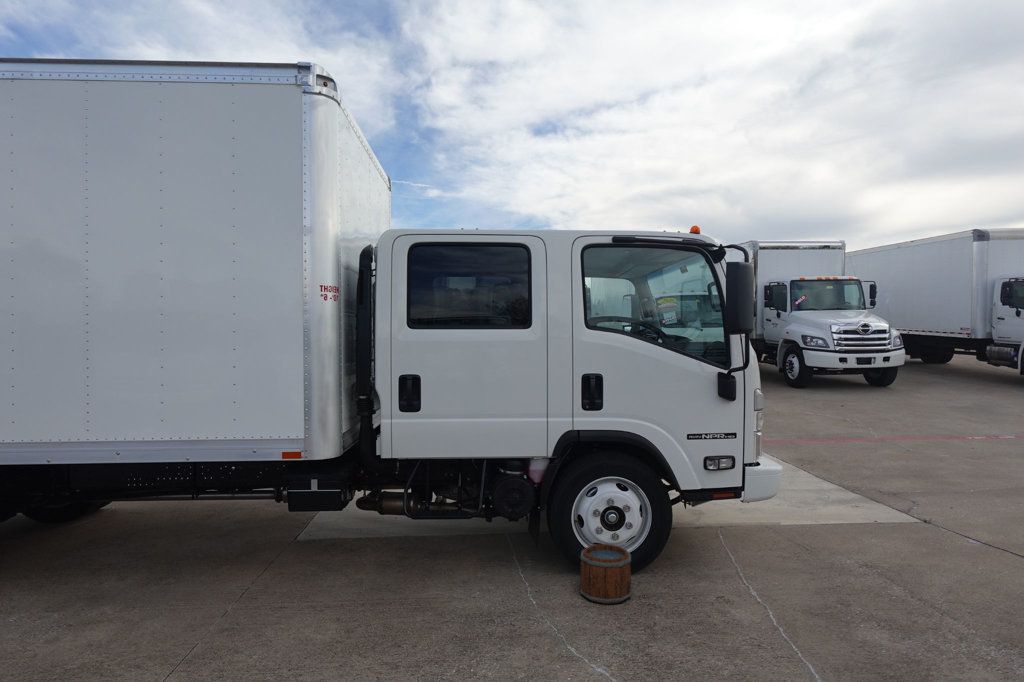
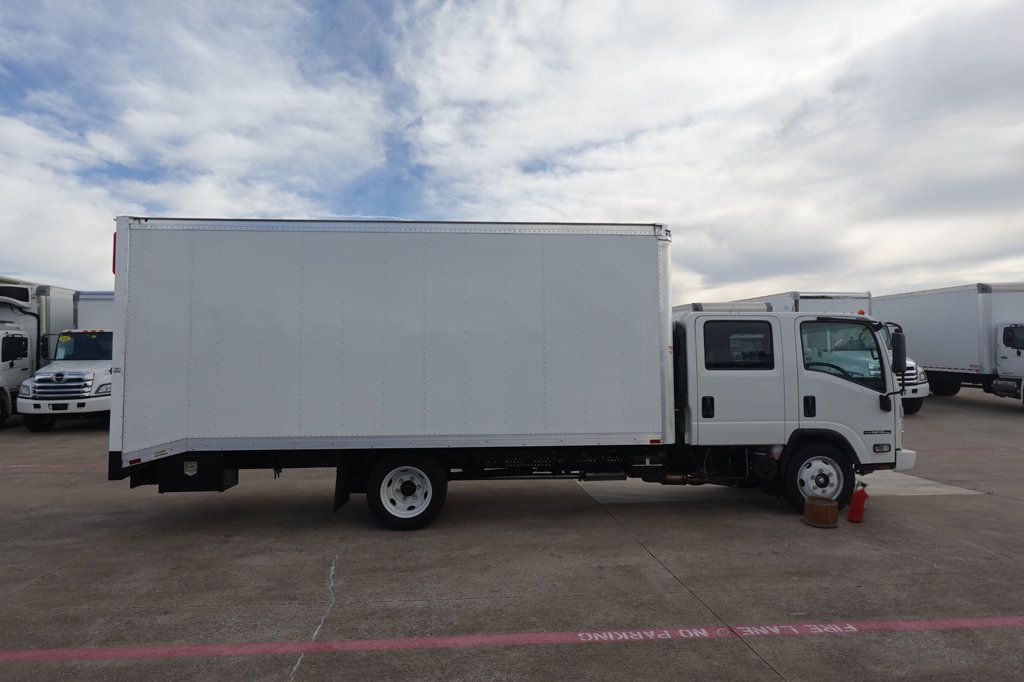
fire extinguisher: none [657,515,691,588] -> present [847,481,869,522]

